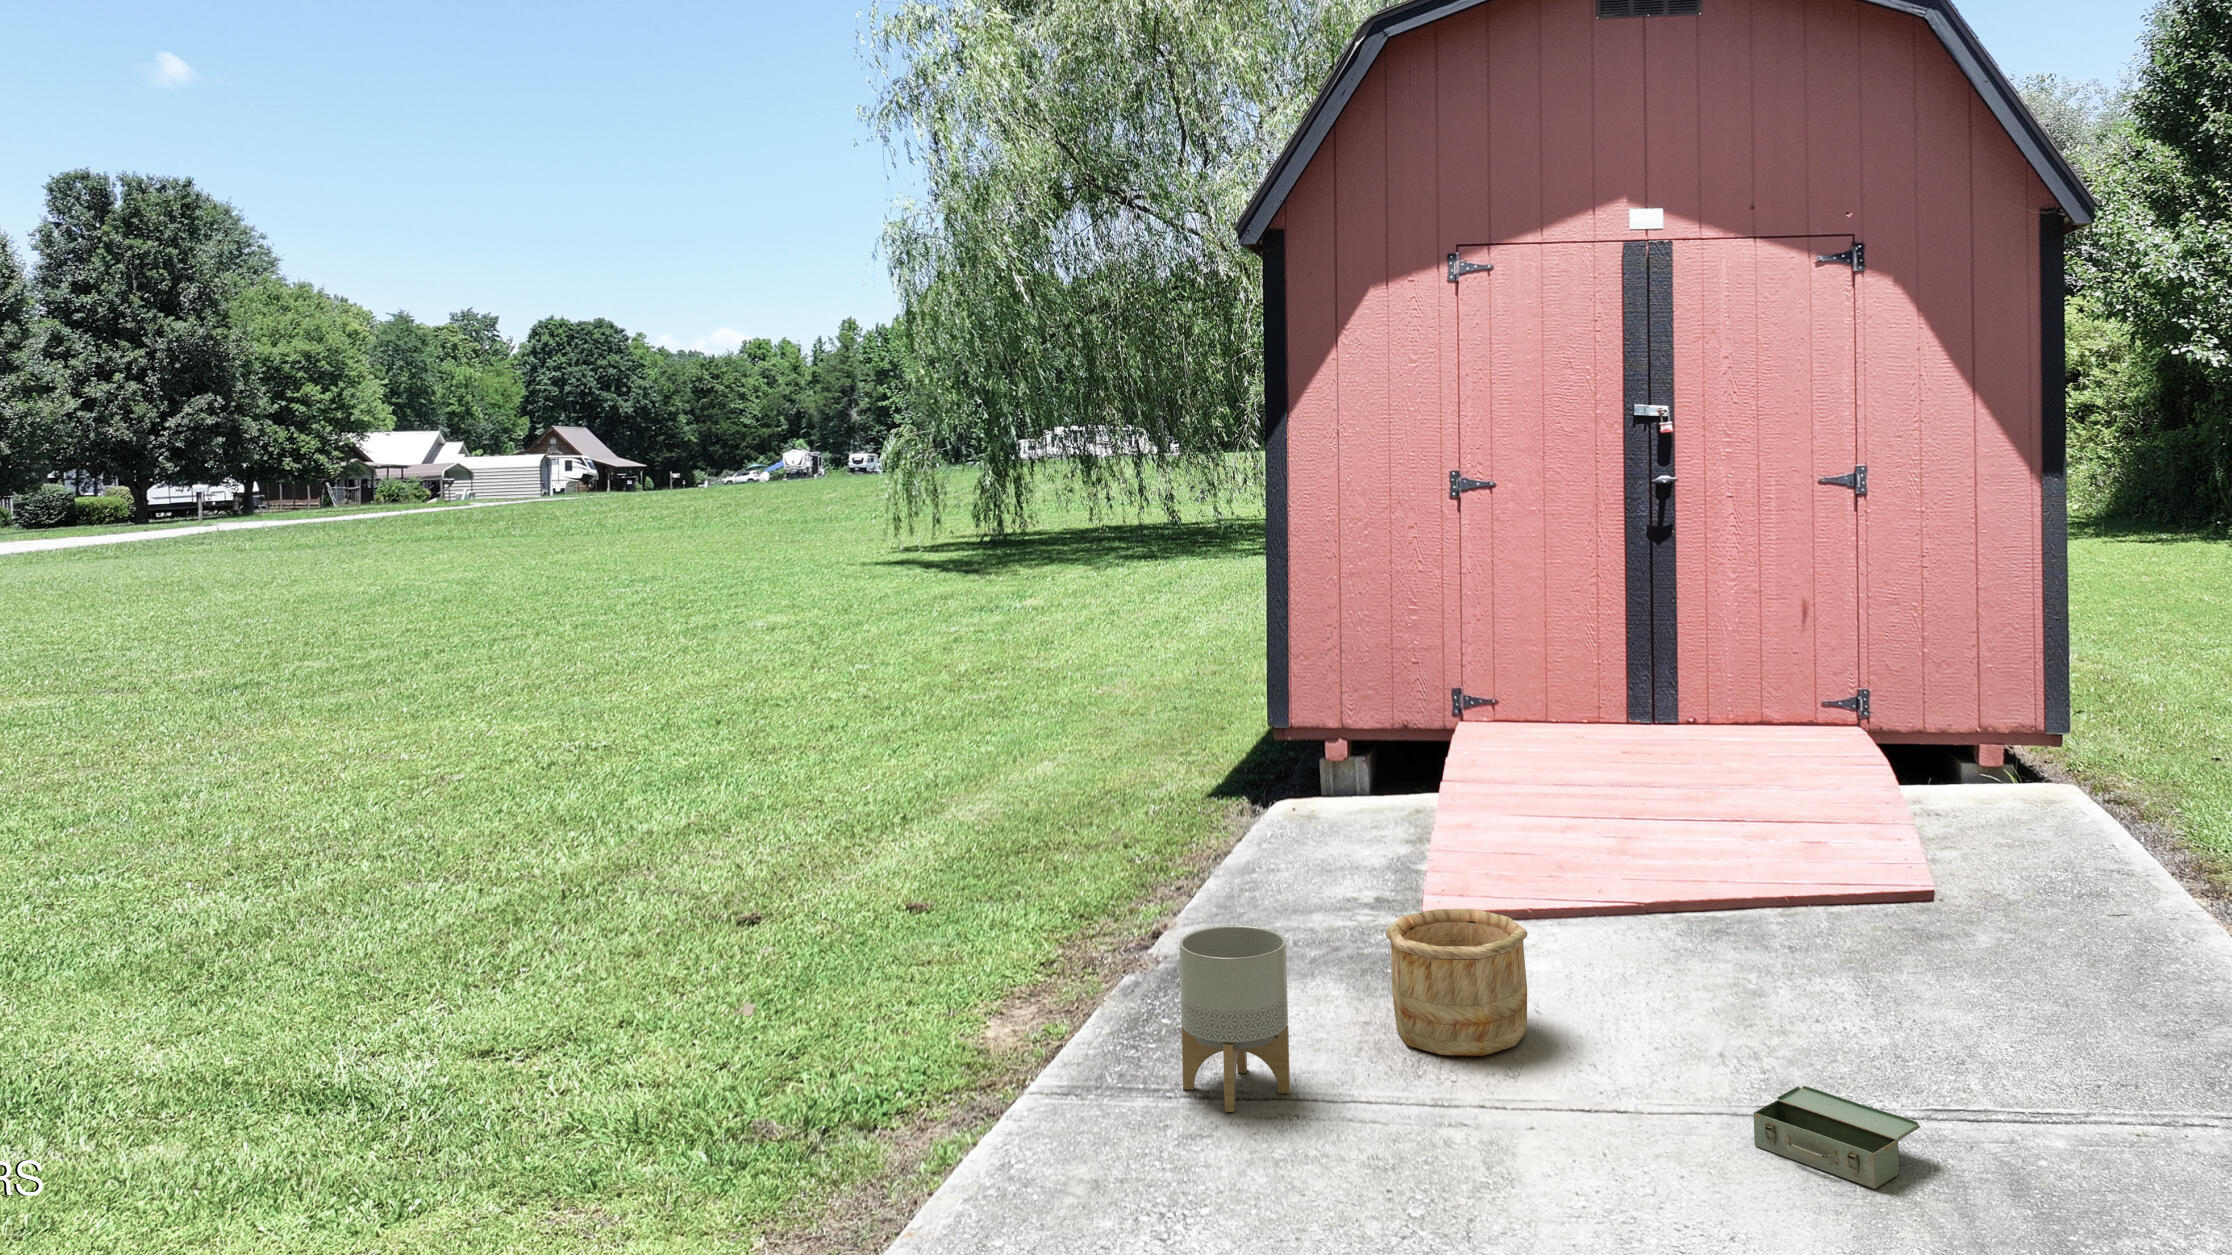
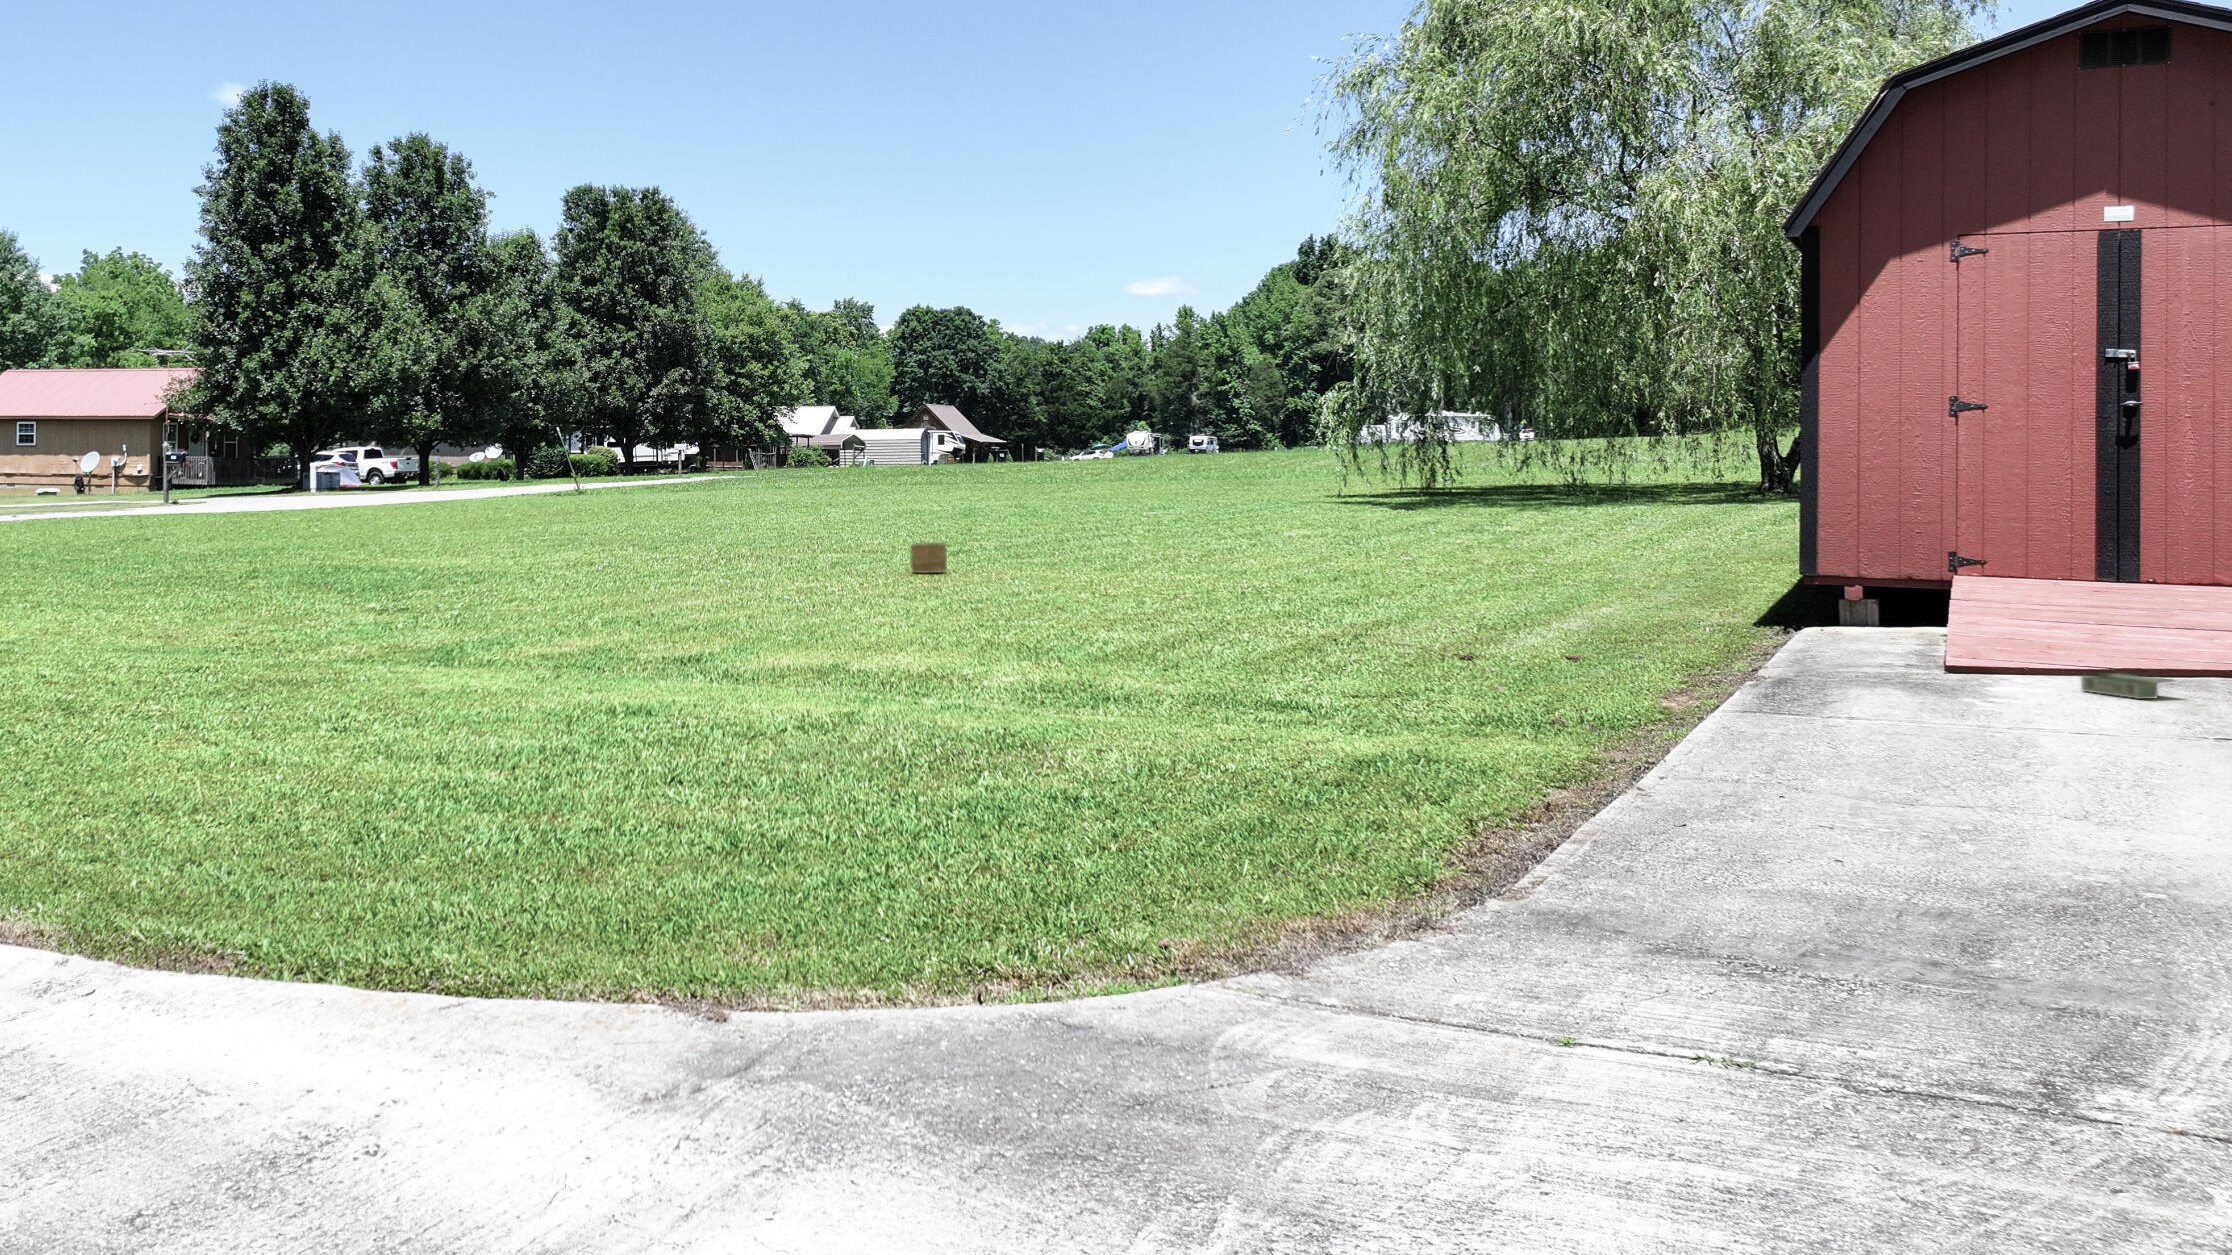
wooden bucket: present [1385,909,1528,1056] -> present [910,543,947,573]
planter: present [1180,925,1290,1112] -> none [1761,597,1822,673]

